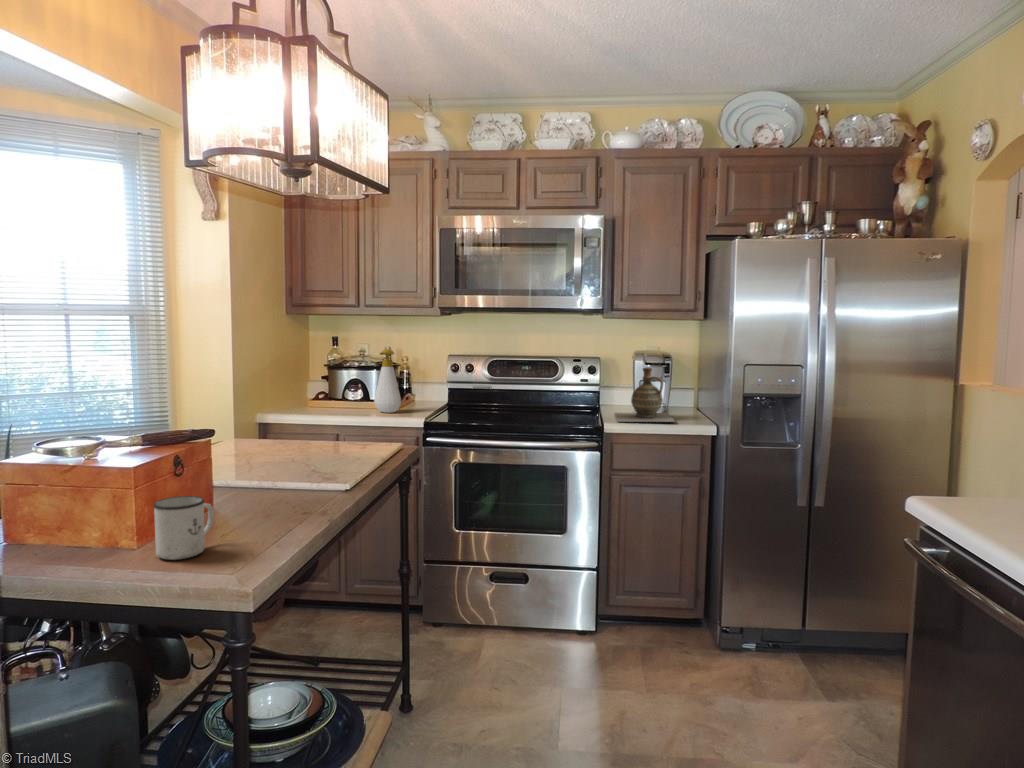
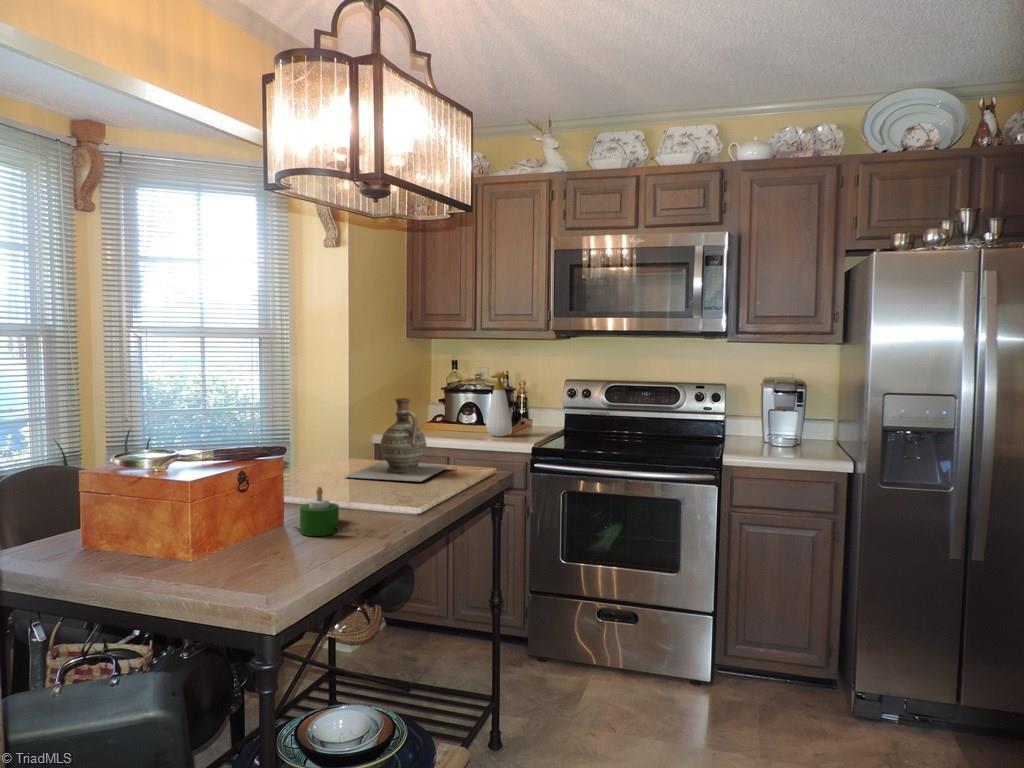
ceramic jug: present [615,368,675,422] -> present [345,398,450,481]
candle: none [231,468,272,518] -> present [300,487,339,536]
mug: present [154,496,214,560] -> none [208,511,269,574]

